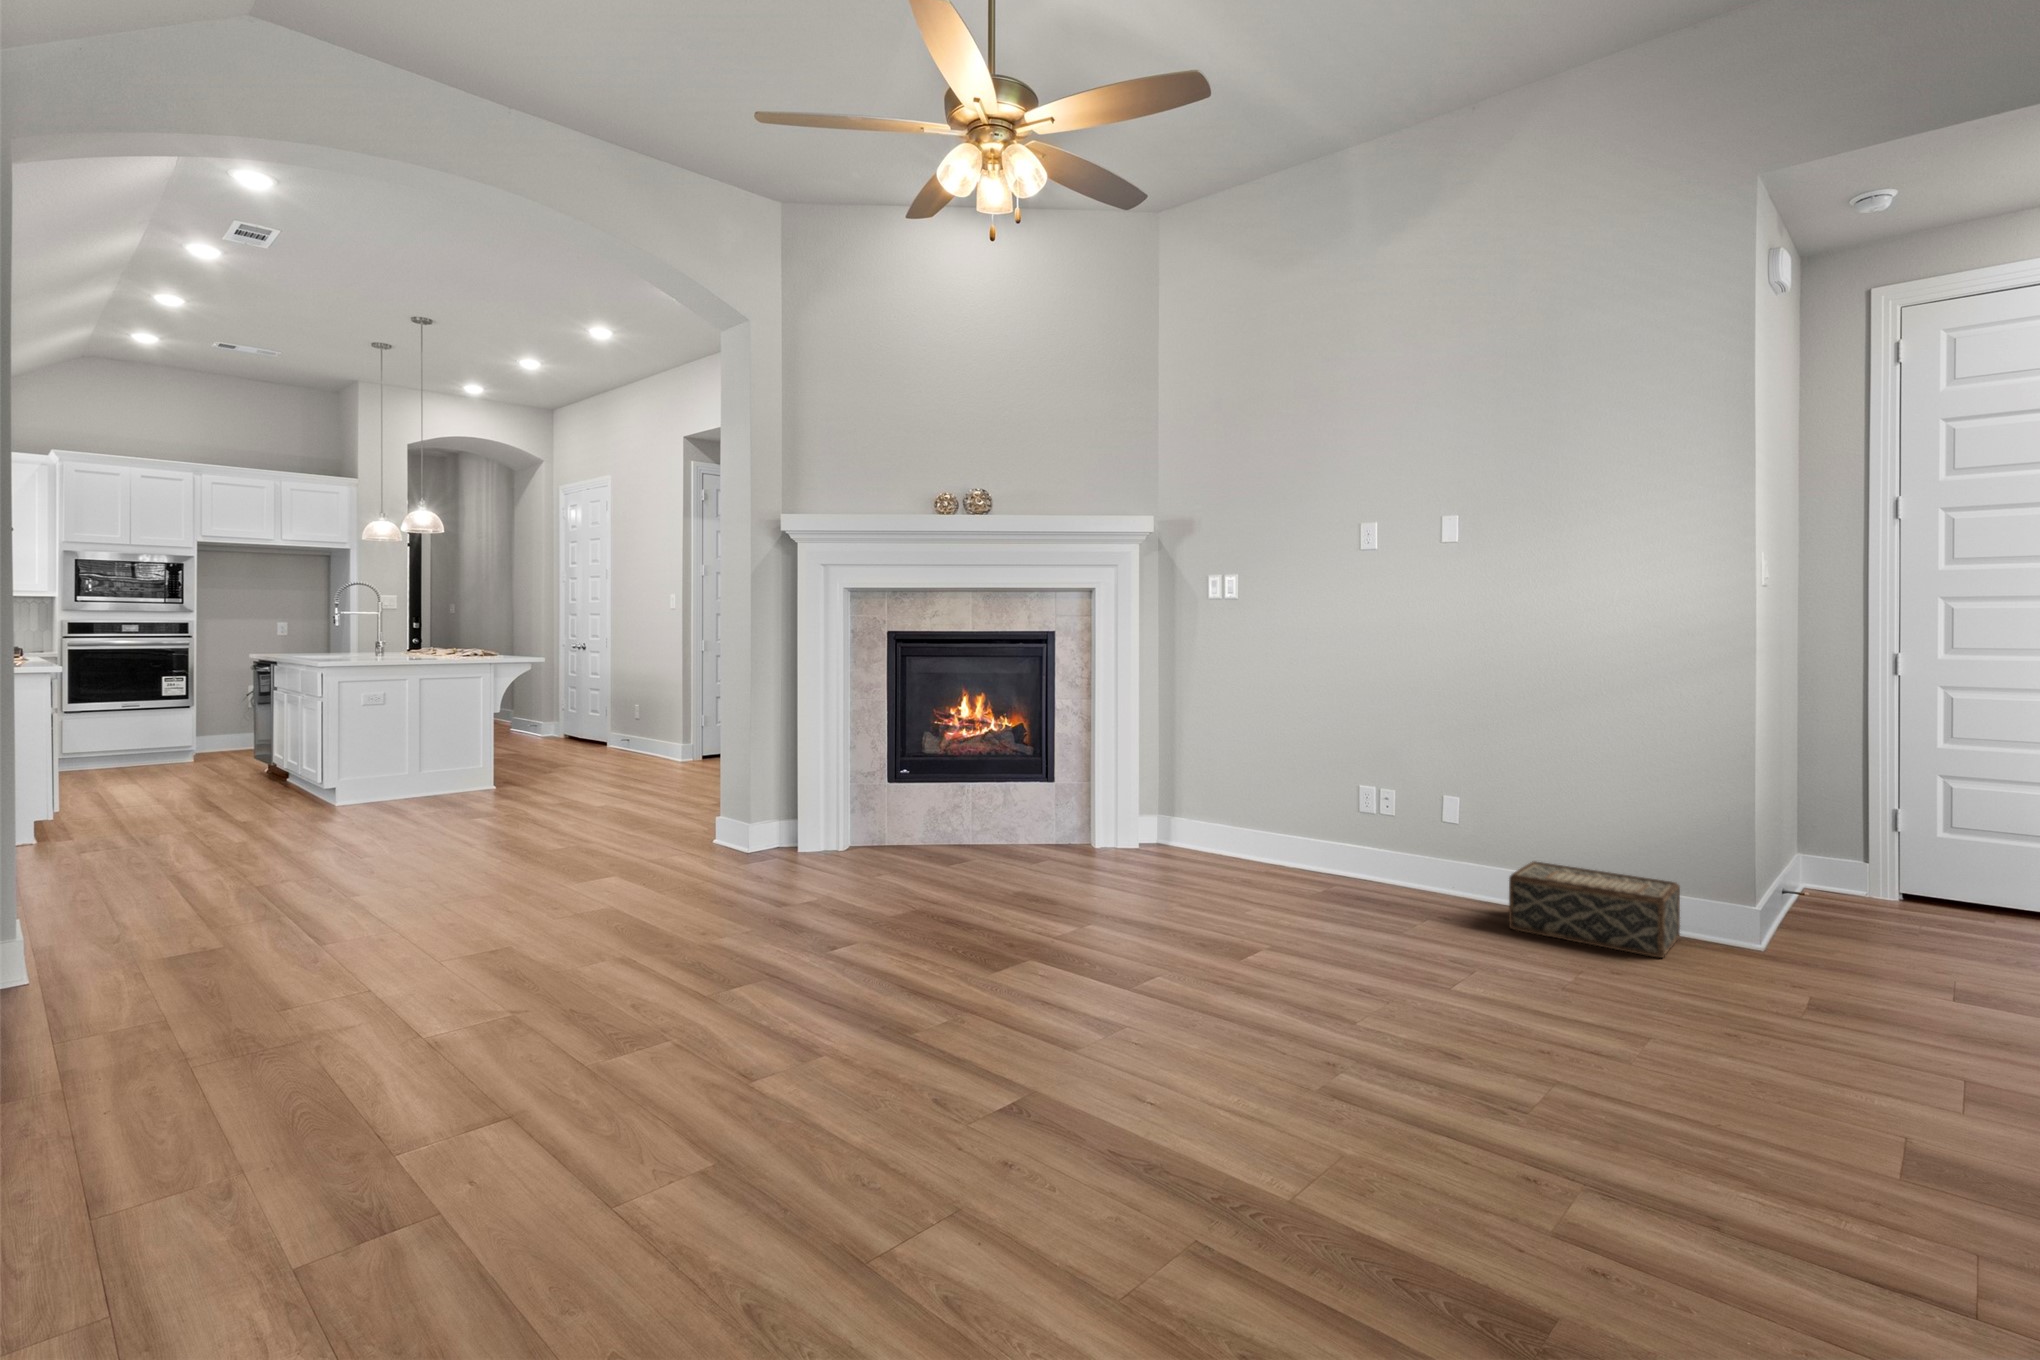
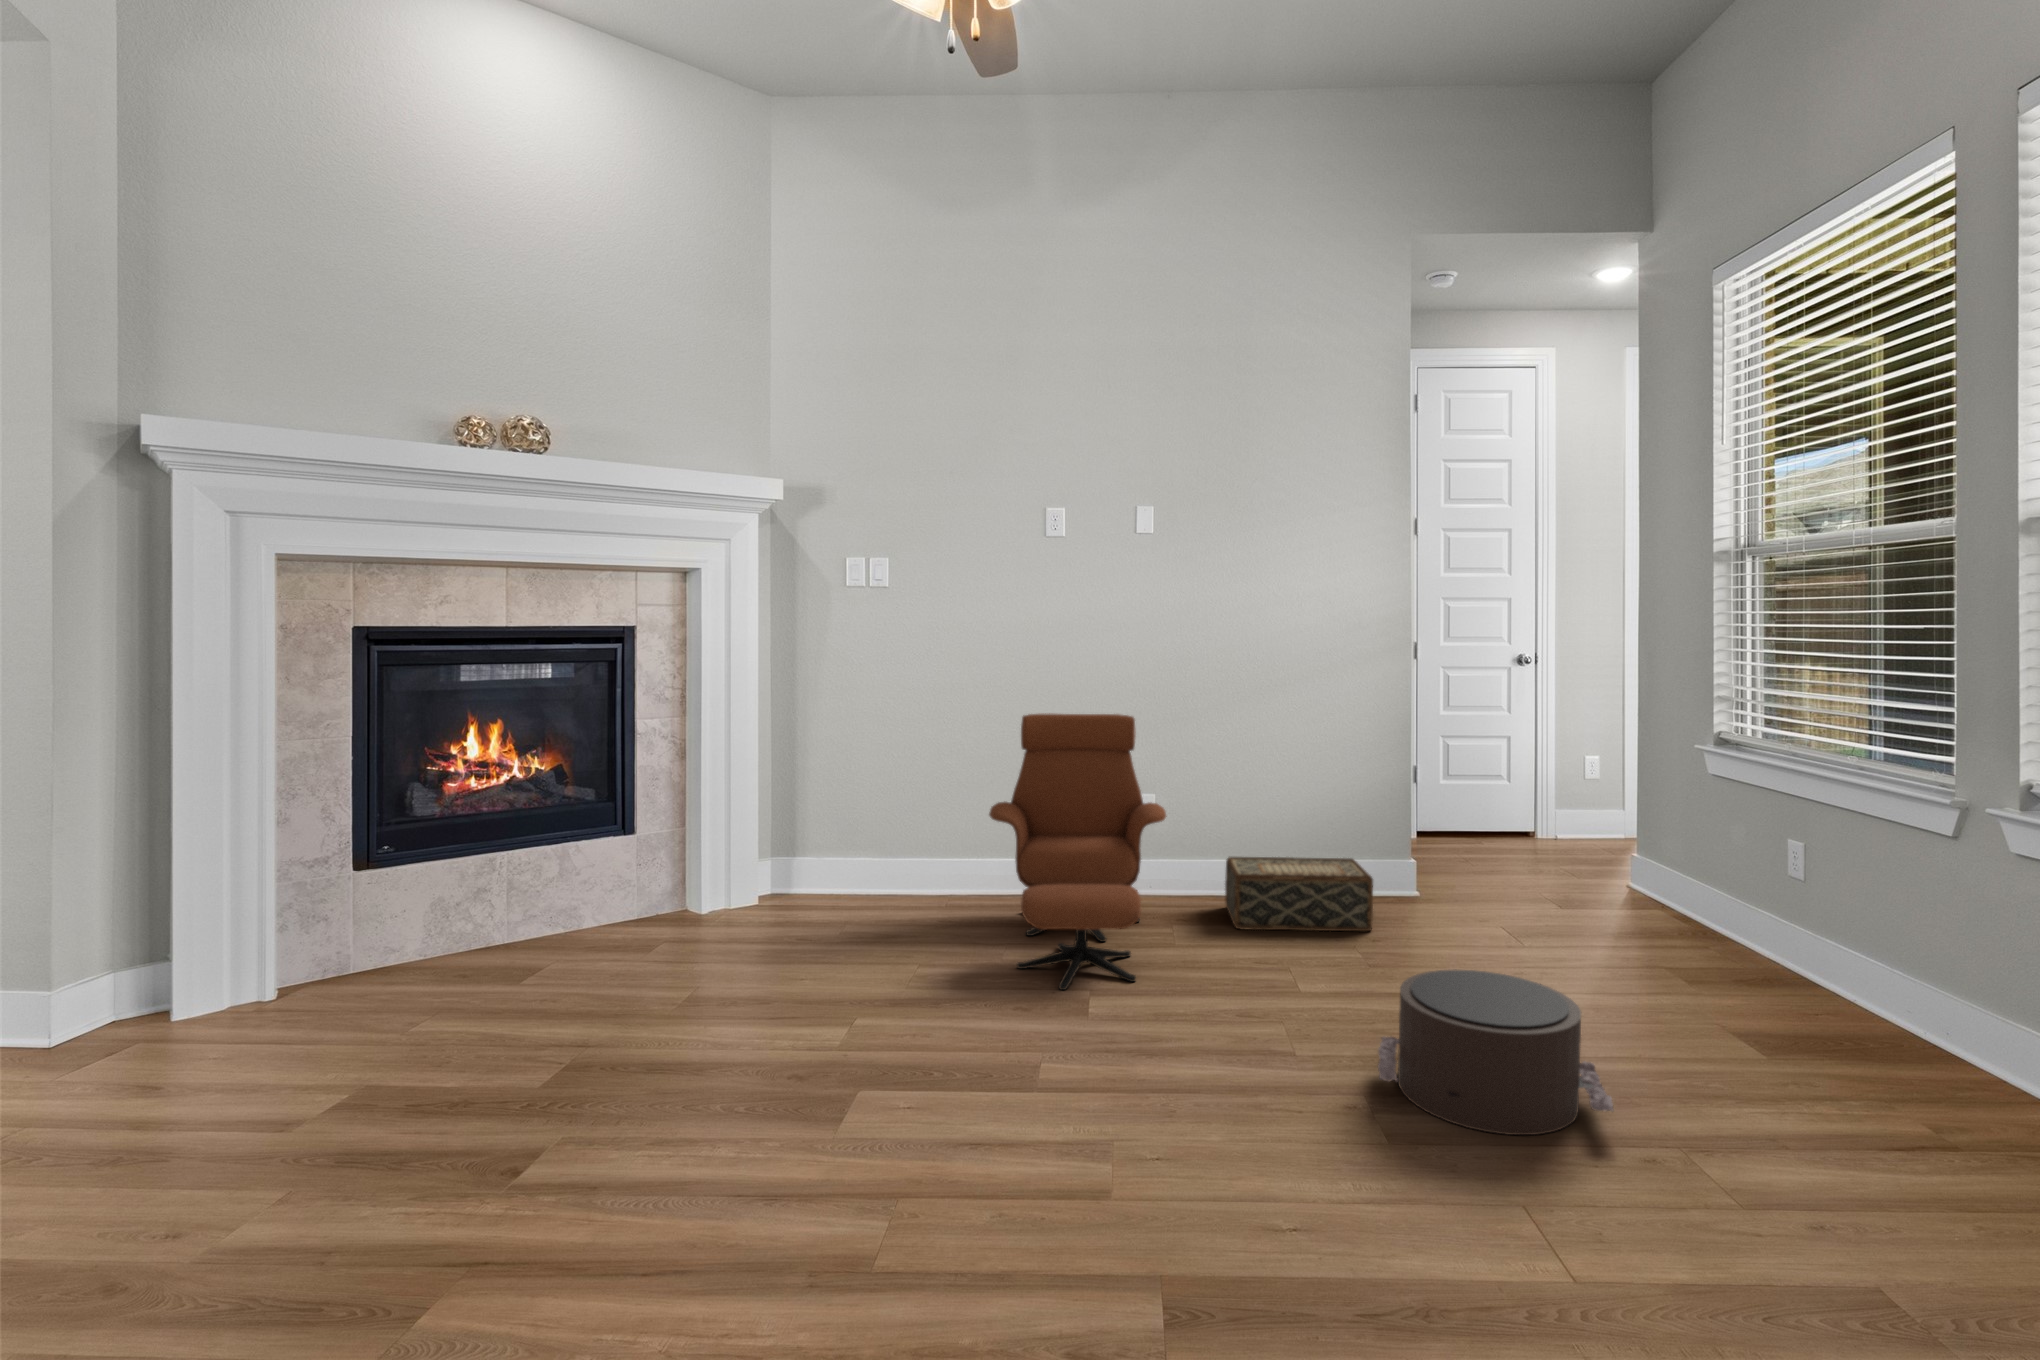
lounge chair: none [1259,708,1450,943] -> present [989,713,1166,990]
pouf: none [1402,963,1655,1131] -> present [1378,969,1613,1135]

